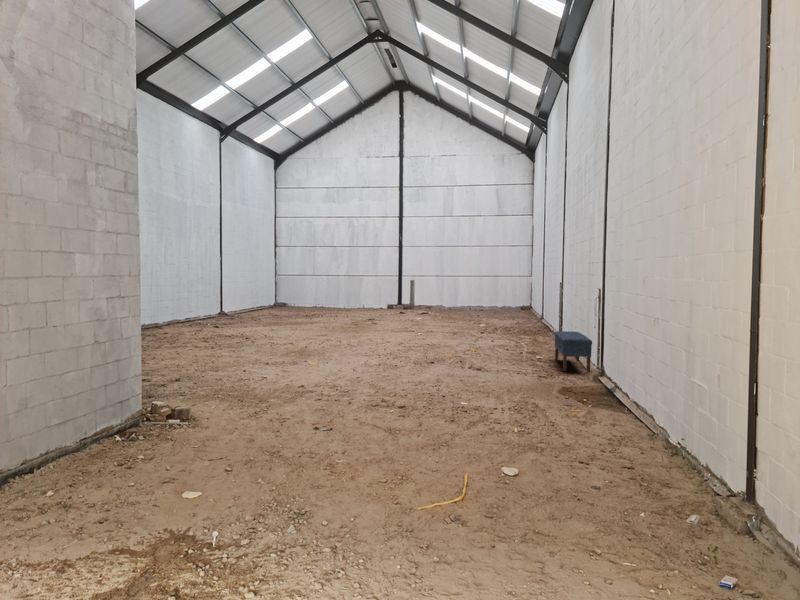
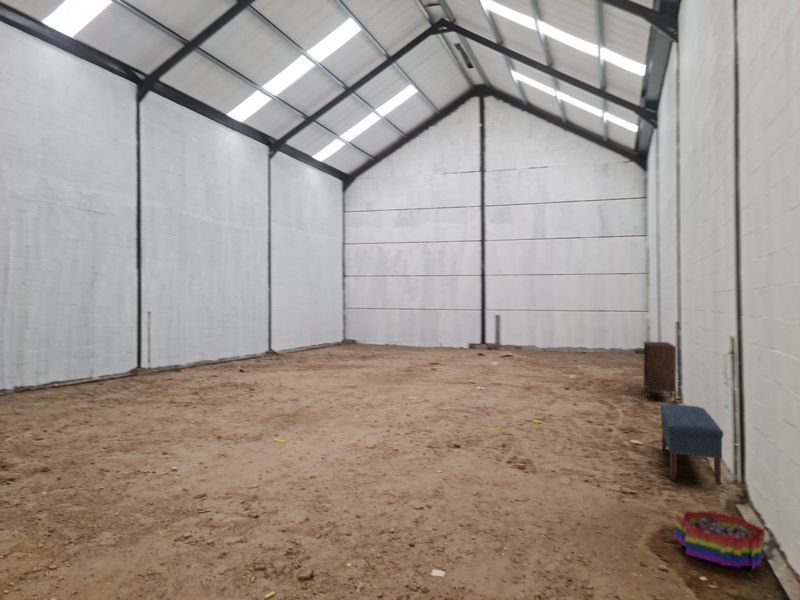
shelving unit: none [535,297,559,339] -> present [644,342,676,402]
storage bin: none [571,377,613,398] -> present [675,511,765,568]

